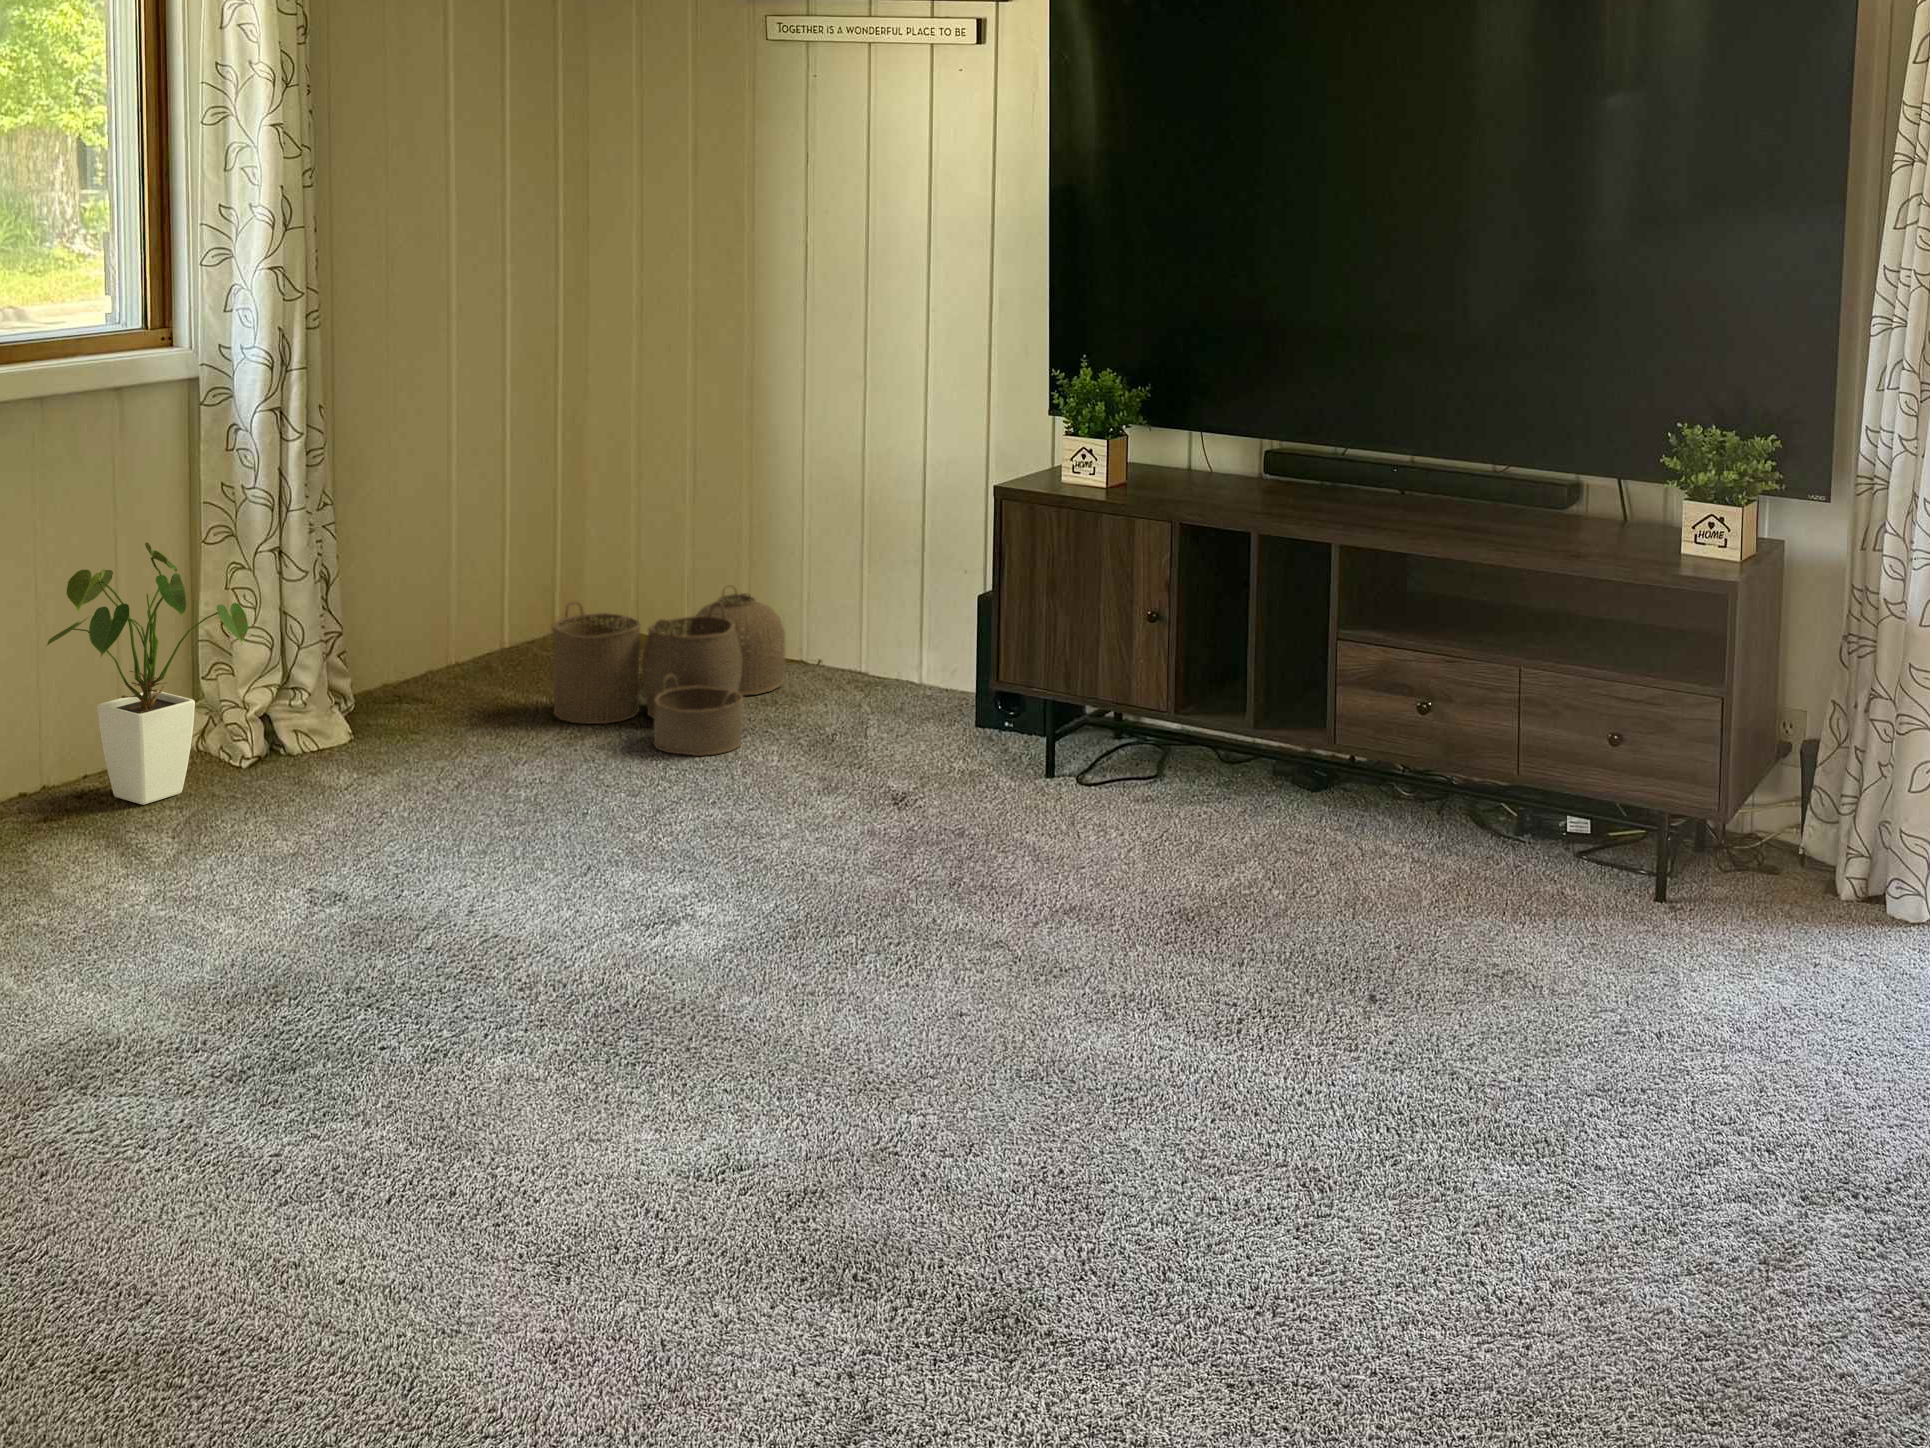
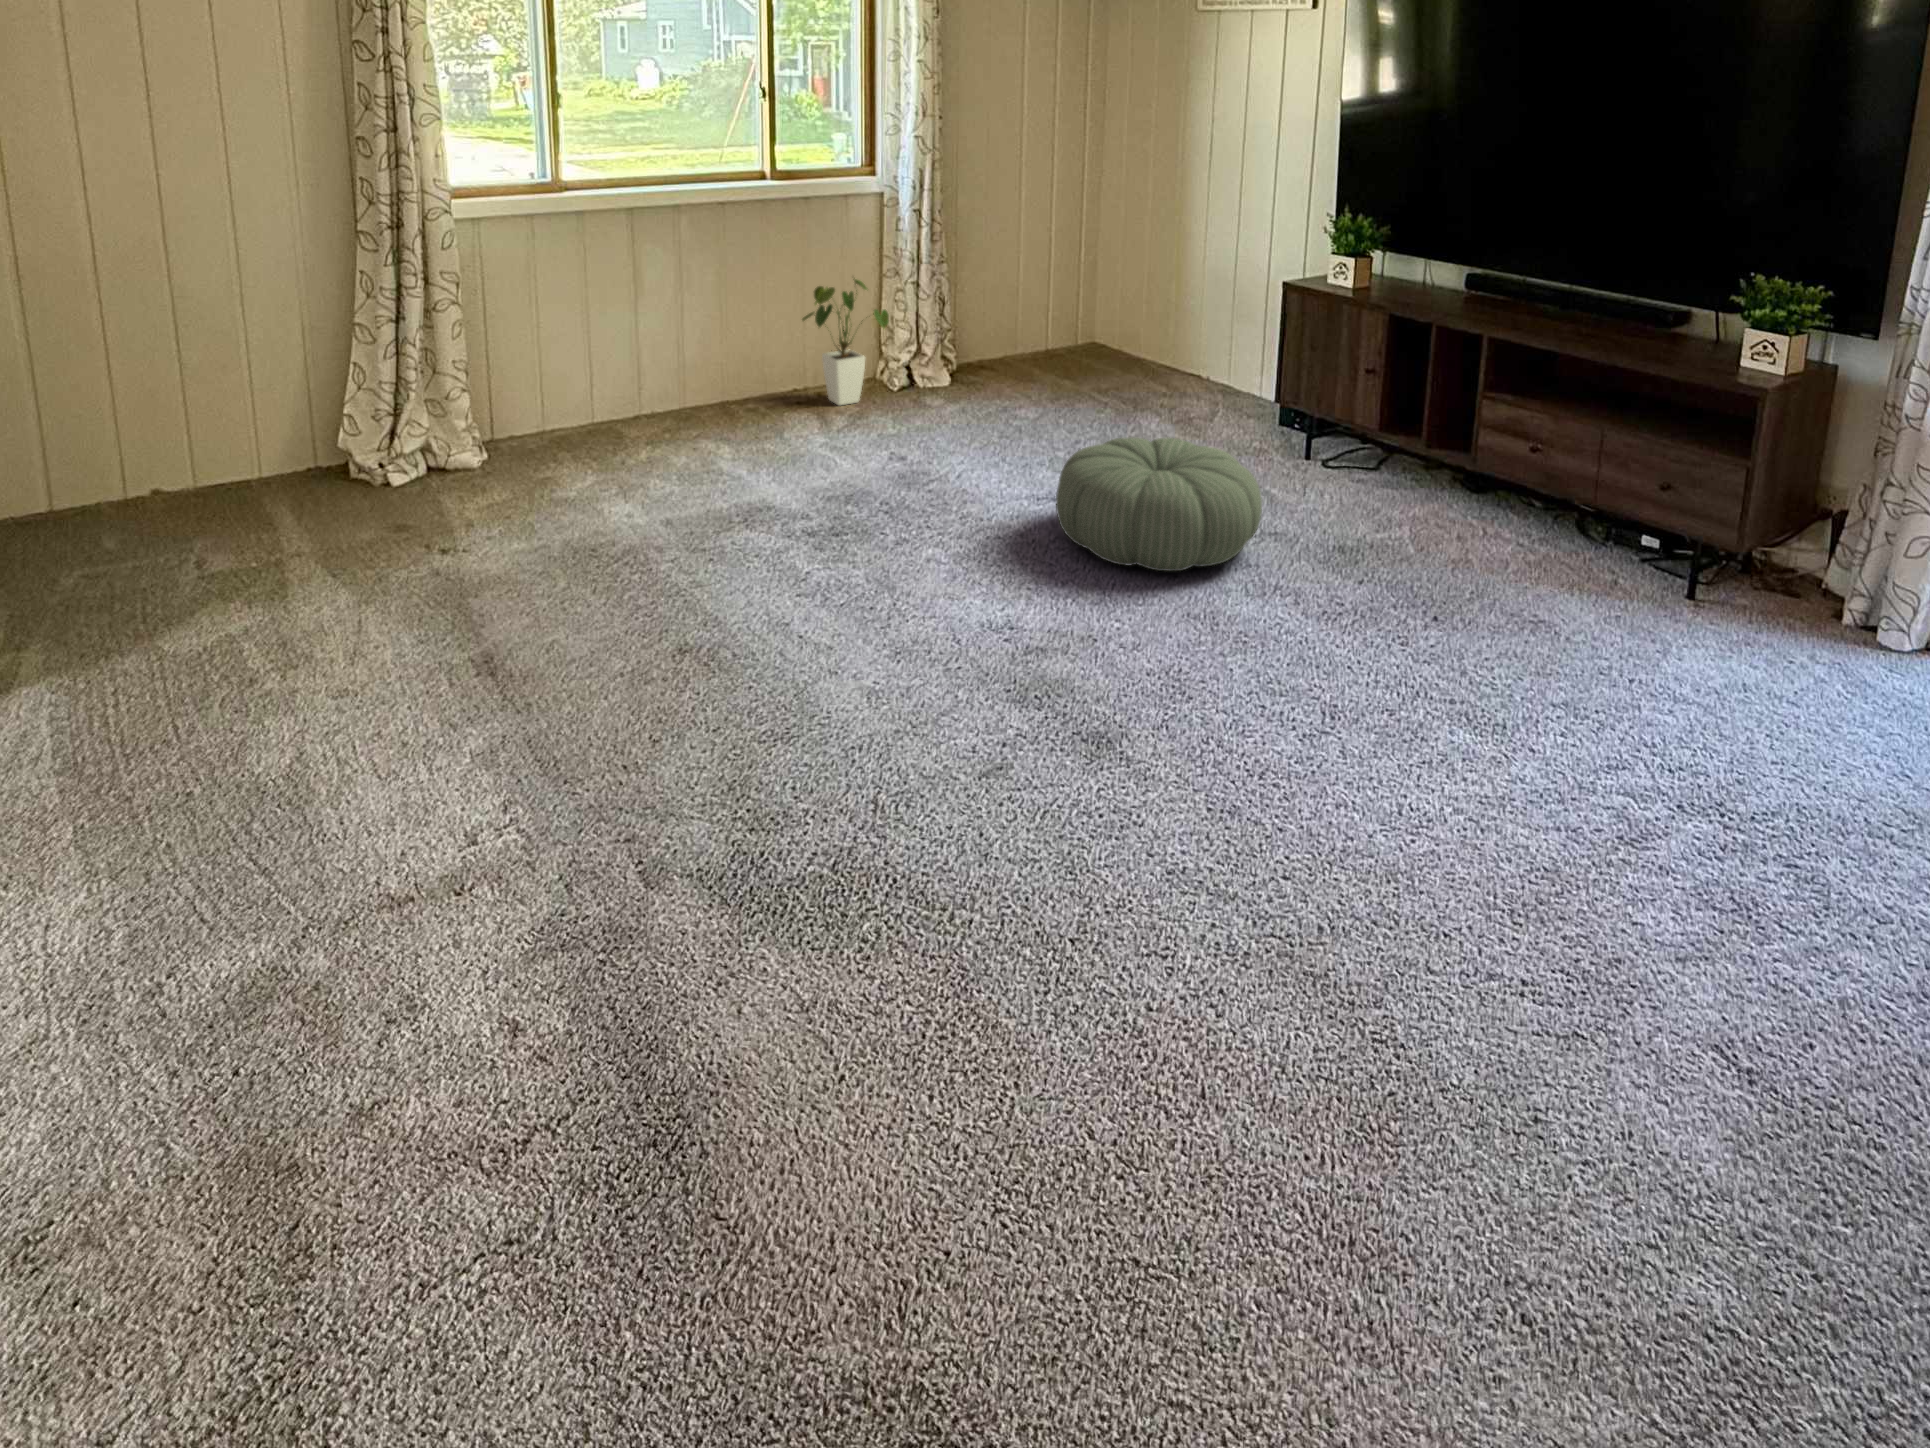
woven basket: present [552,587,785,756] -> none [1056,327,1192,419]
pouf: none [707,773,1062,1006] -> present [1056,437,1262,571]

